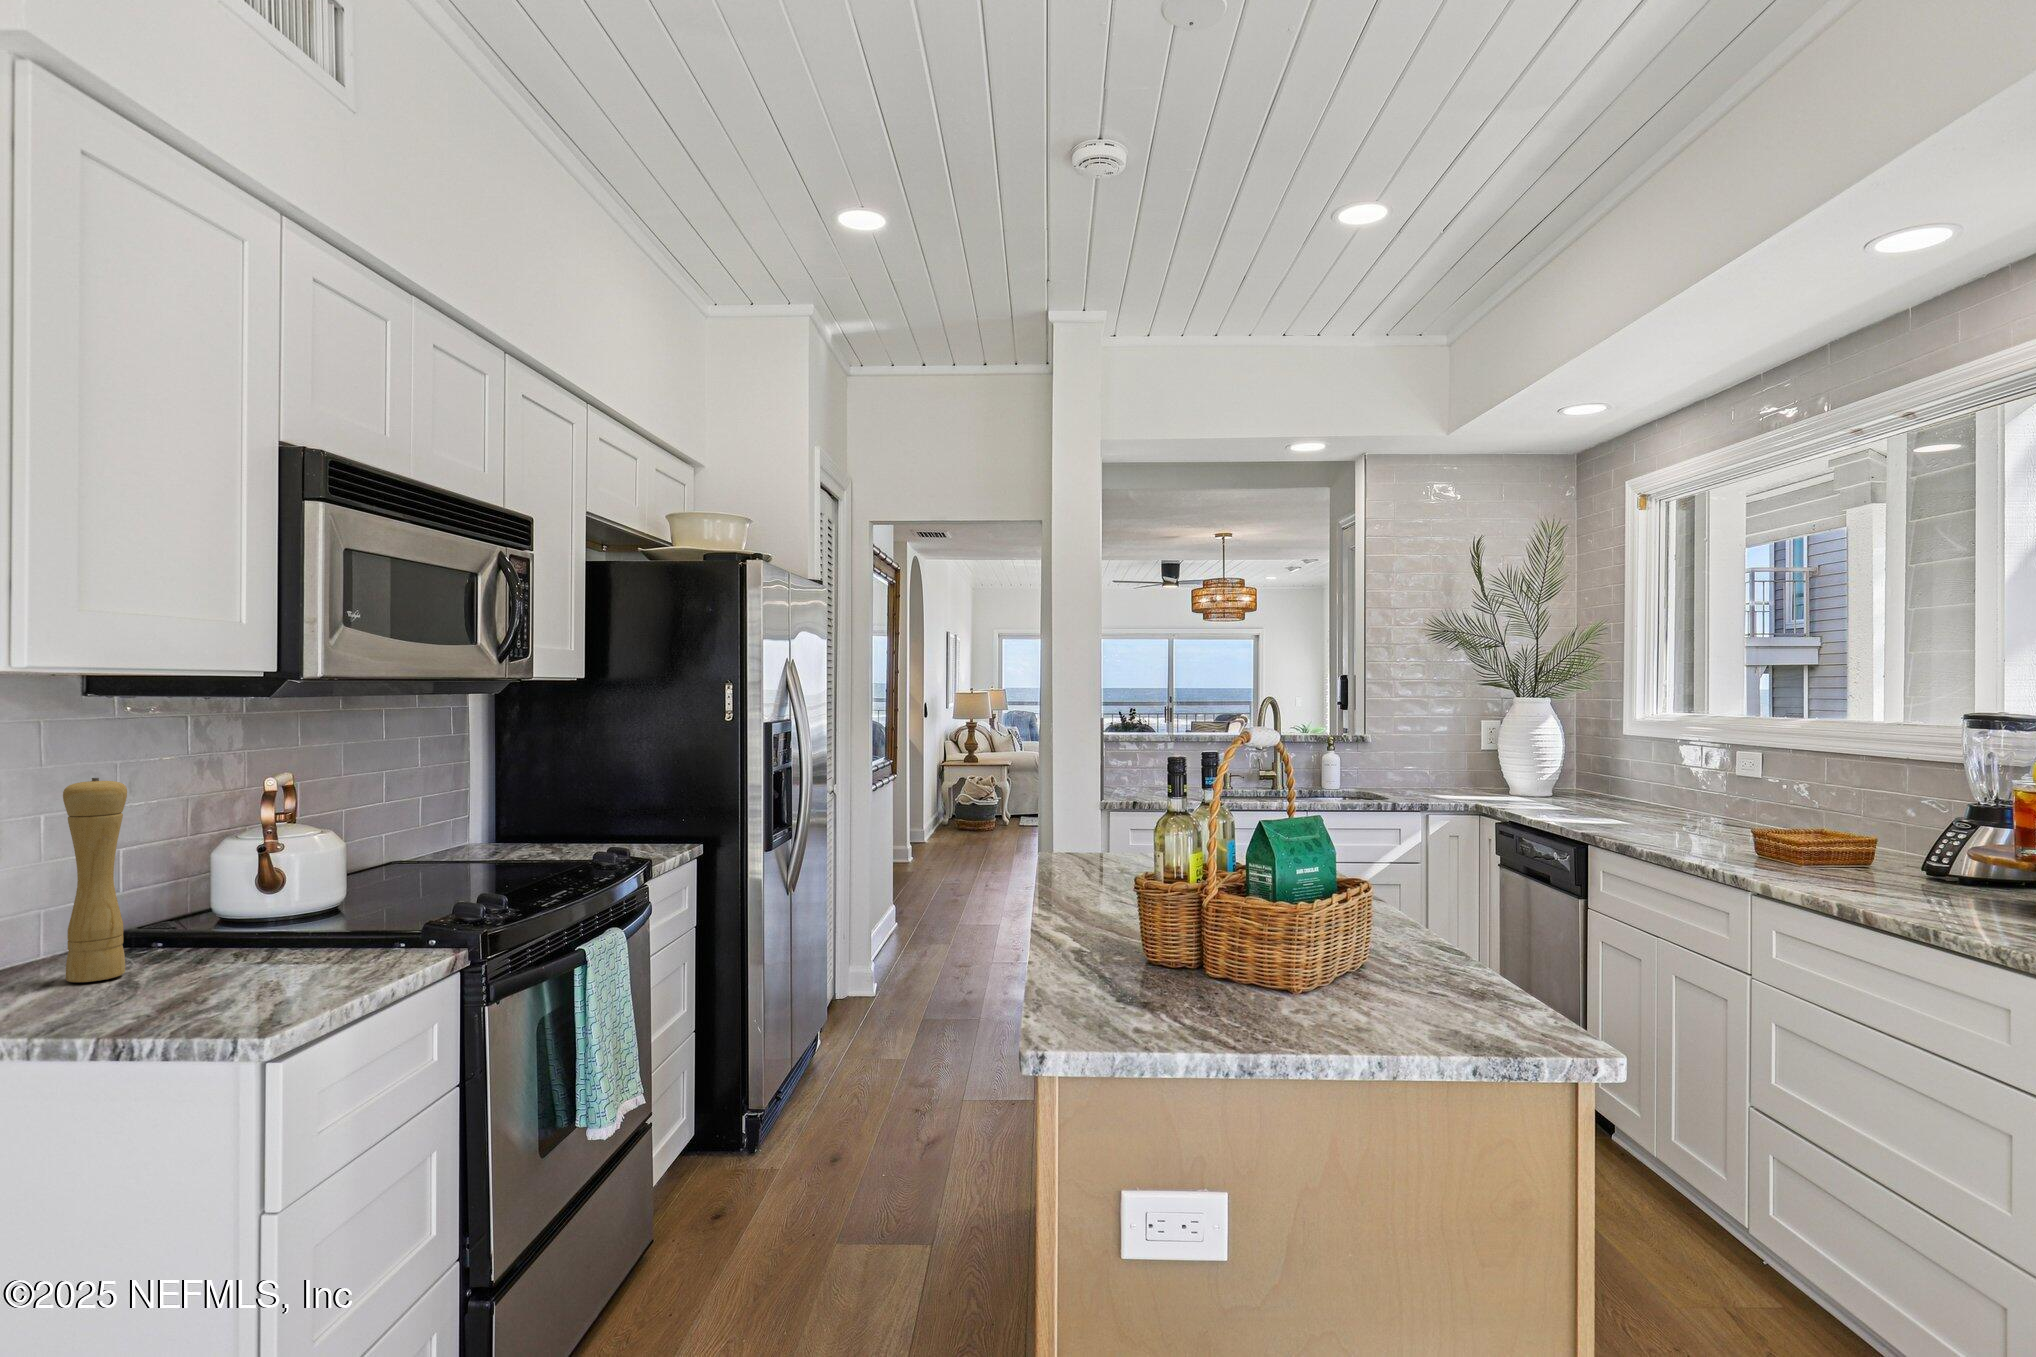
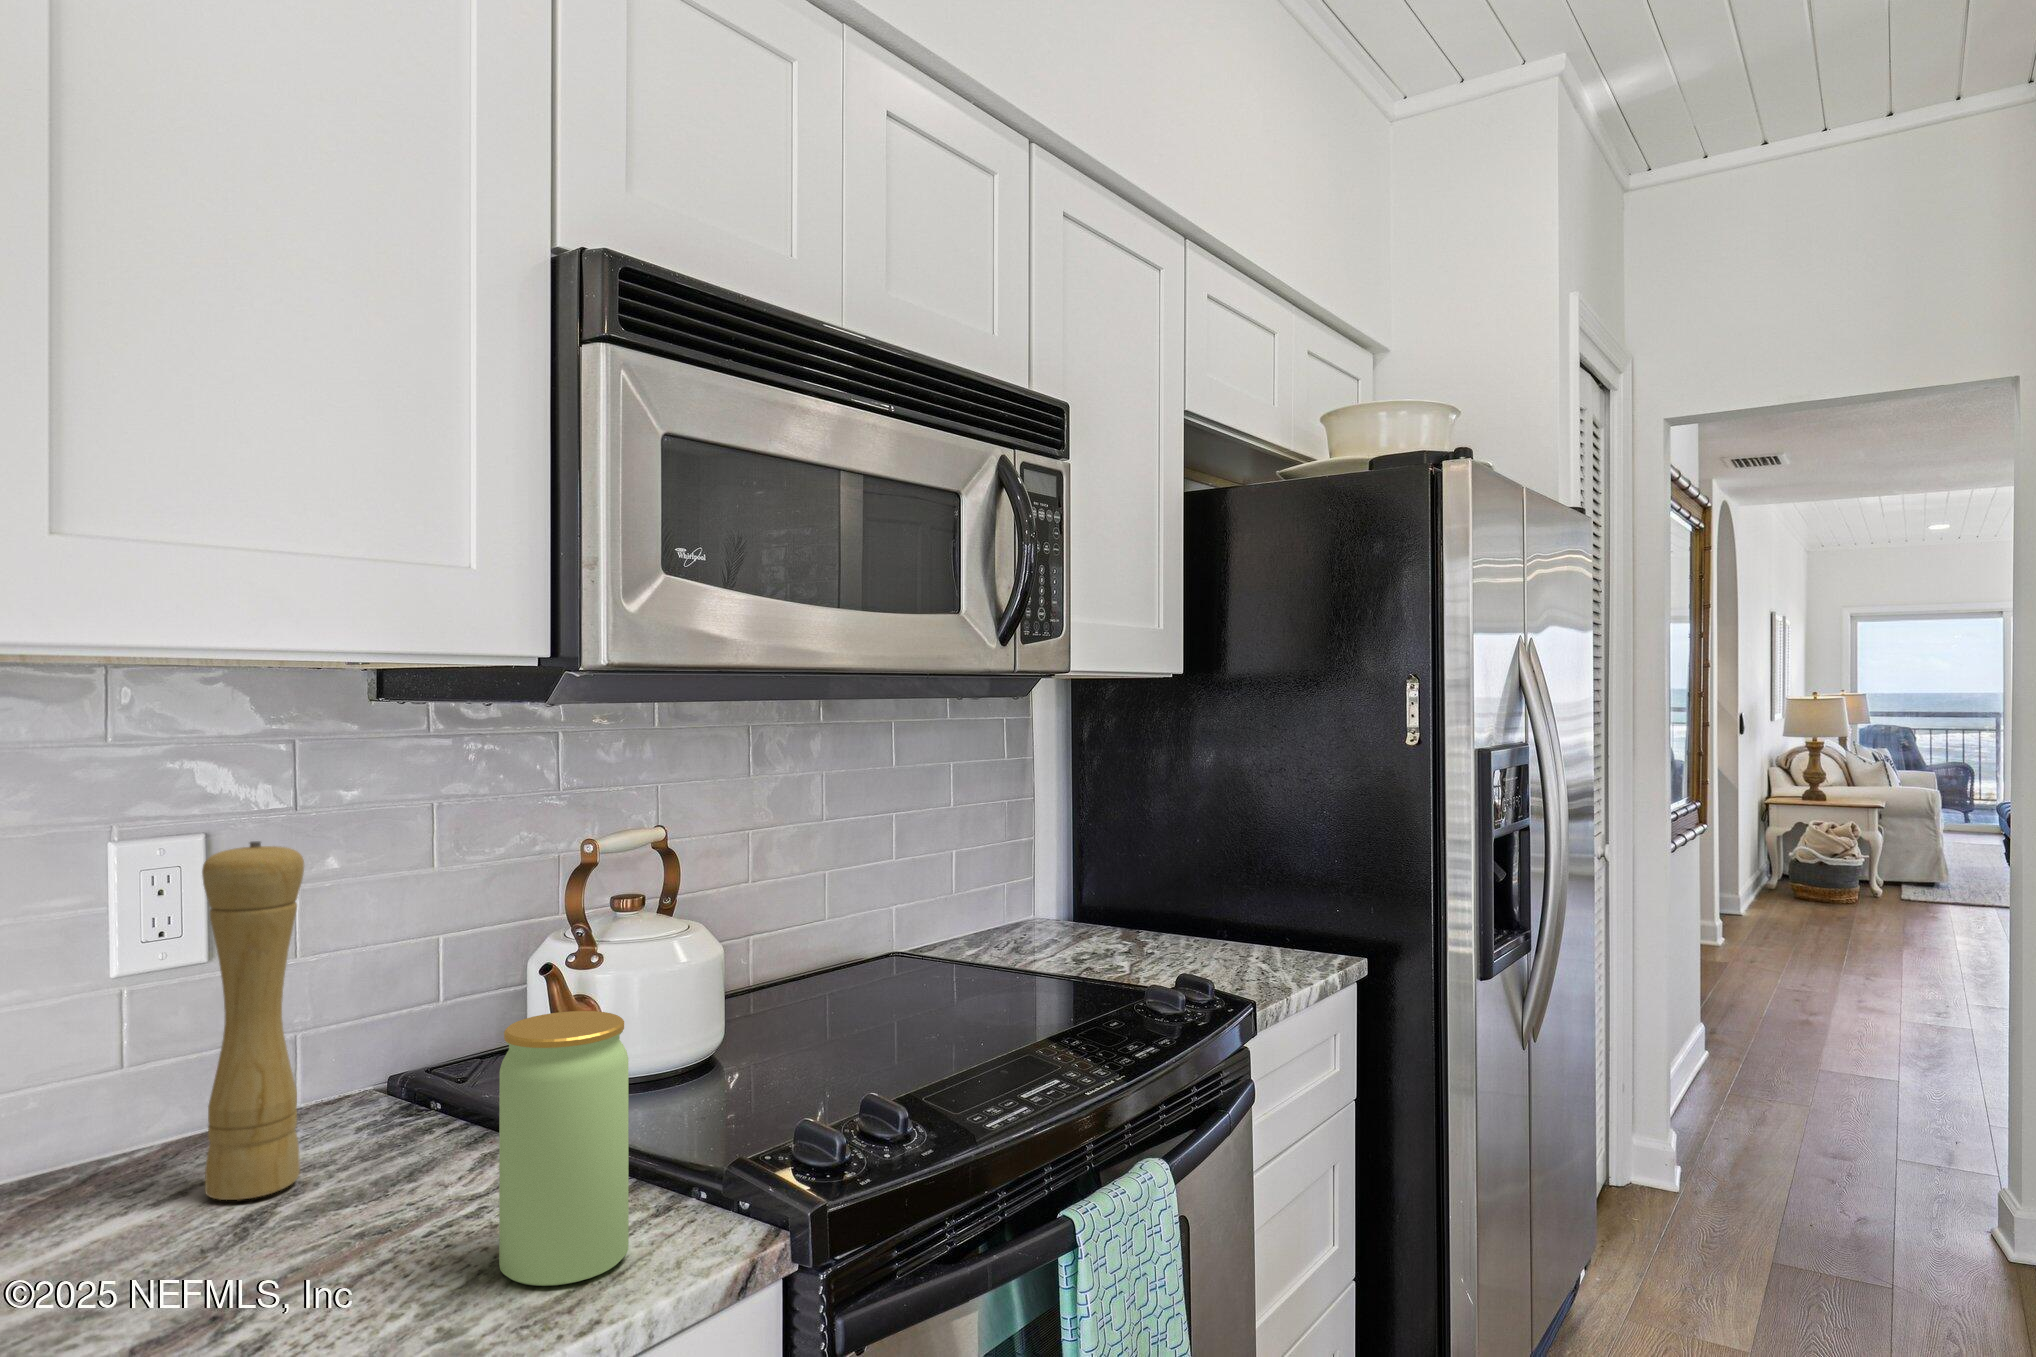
jar: none [311,849,381,976] -> present [499,1011,629,1286]

